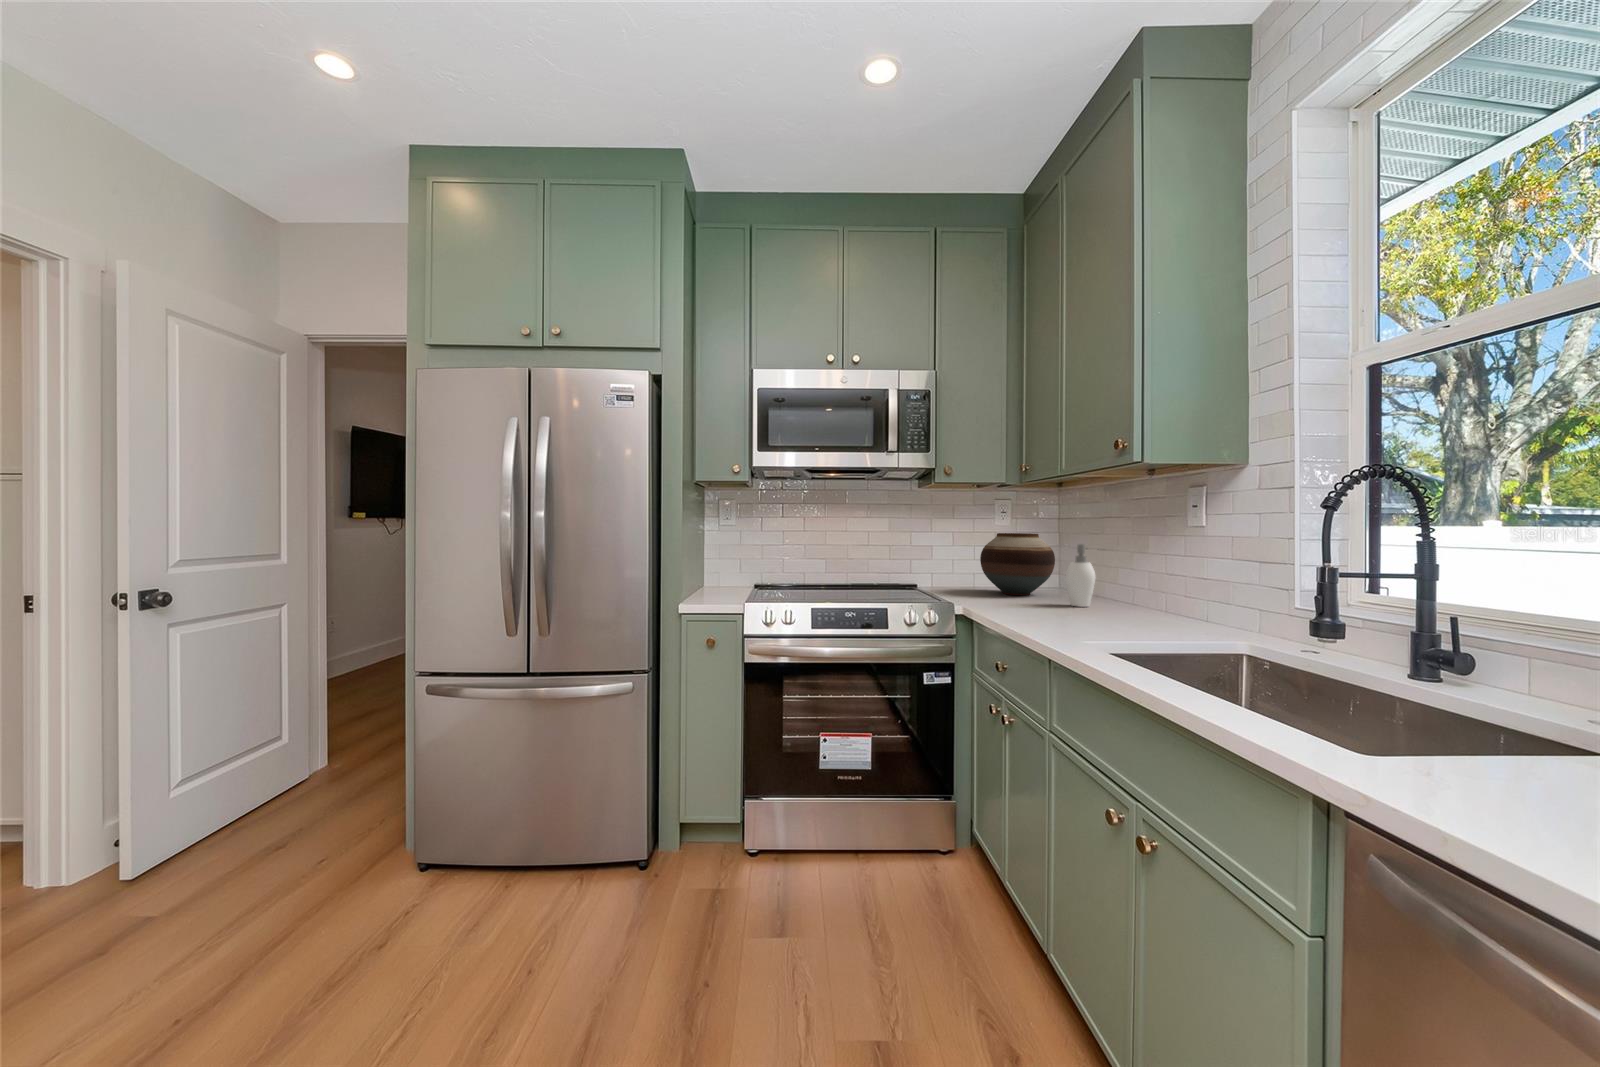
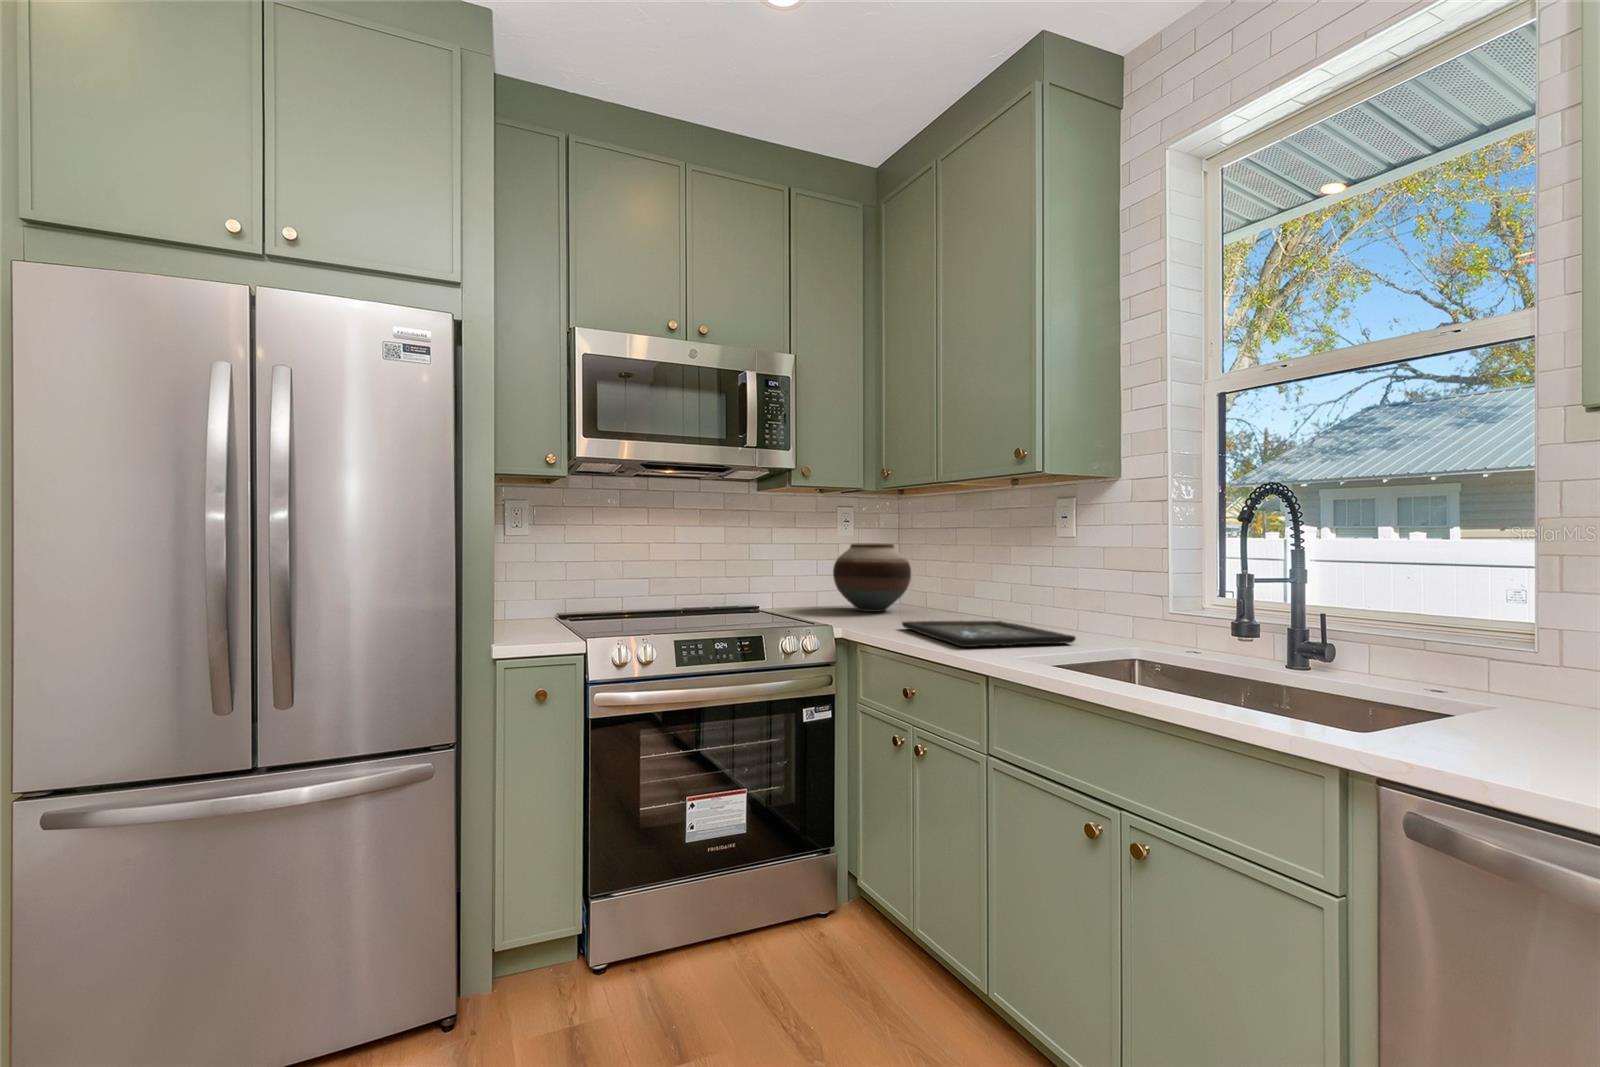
soap dispenser: present [1066,544,1095,607] -> none [937,555,975,621]
tray: none [1015,604,1173,633] -> present [902,621,1076,647]

